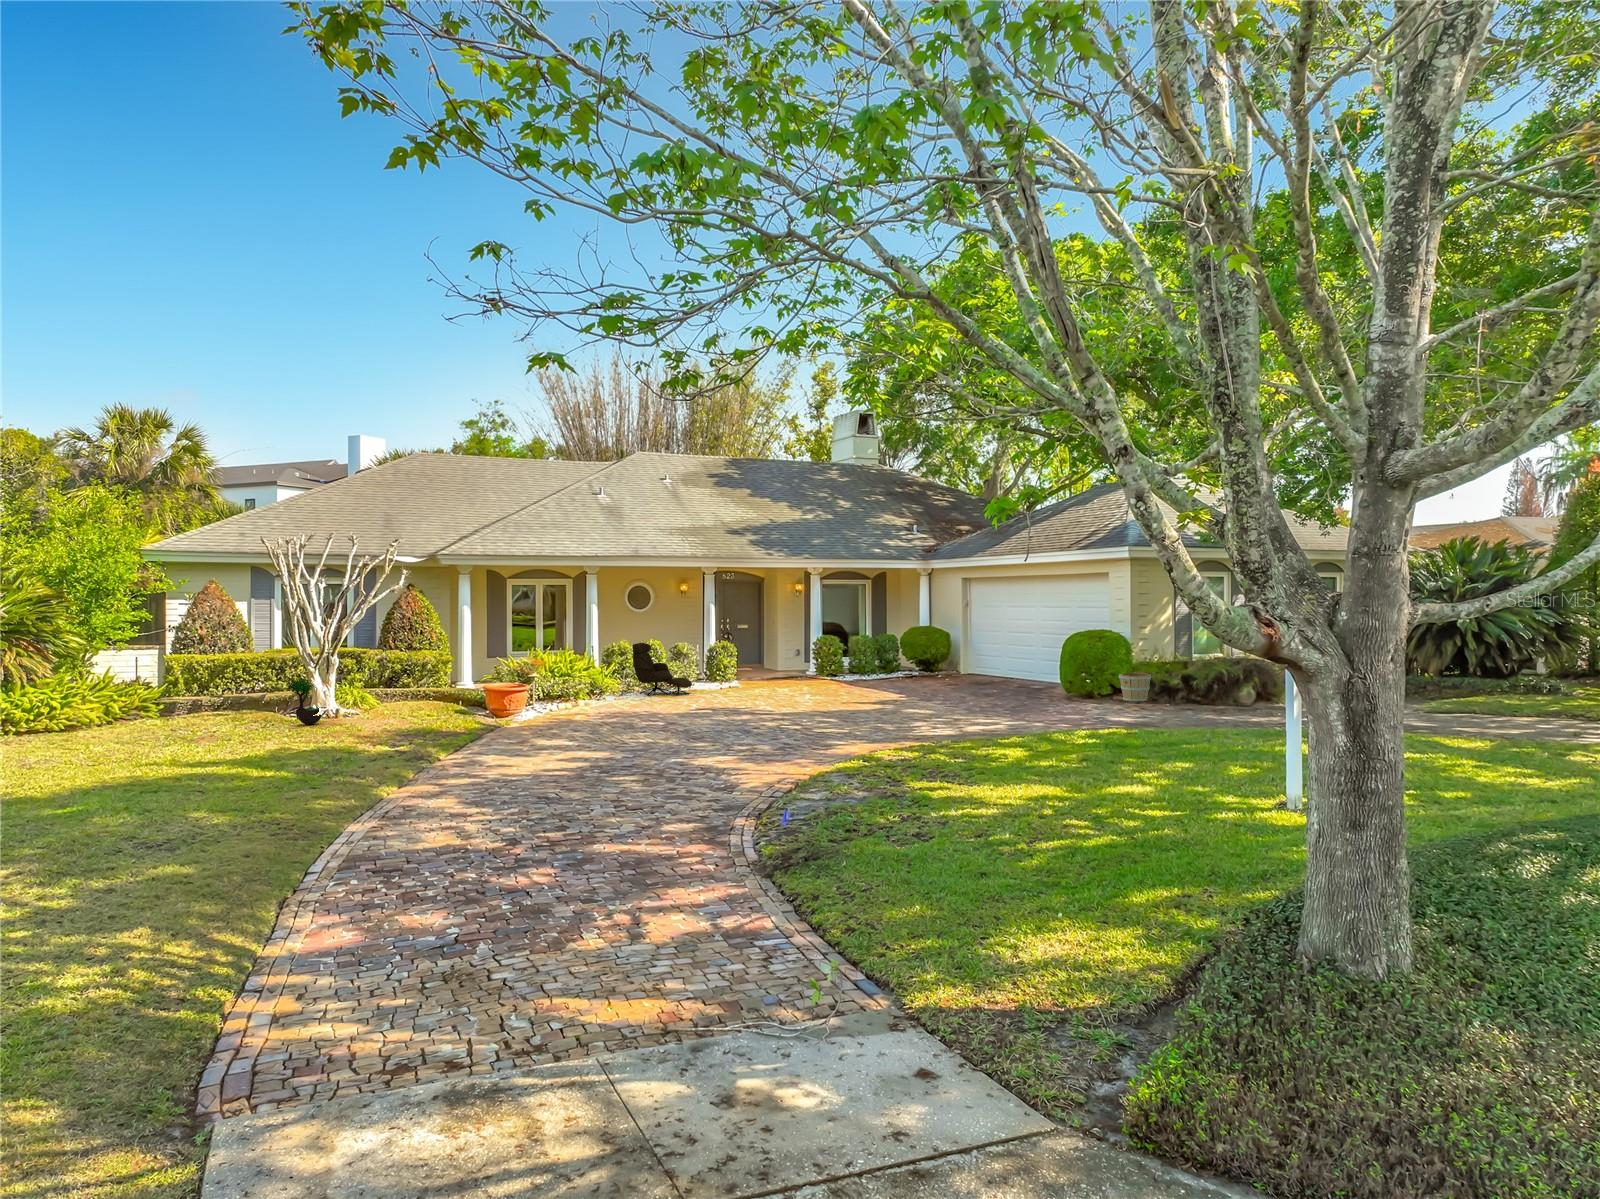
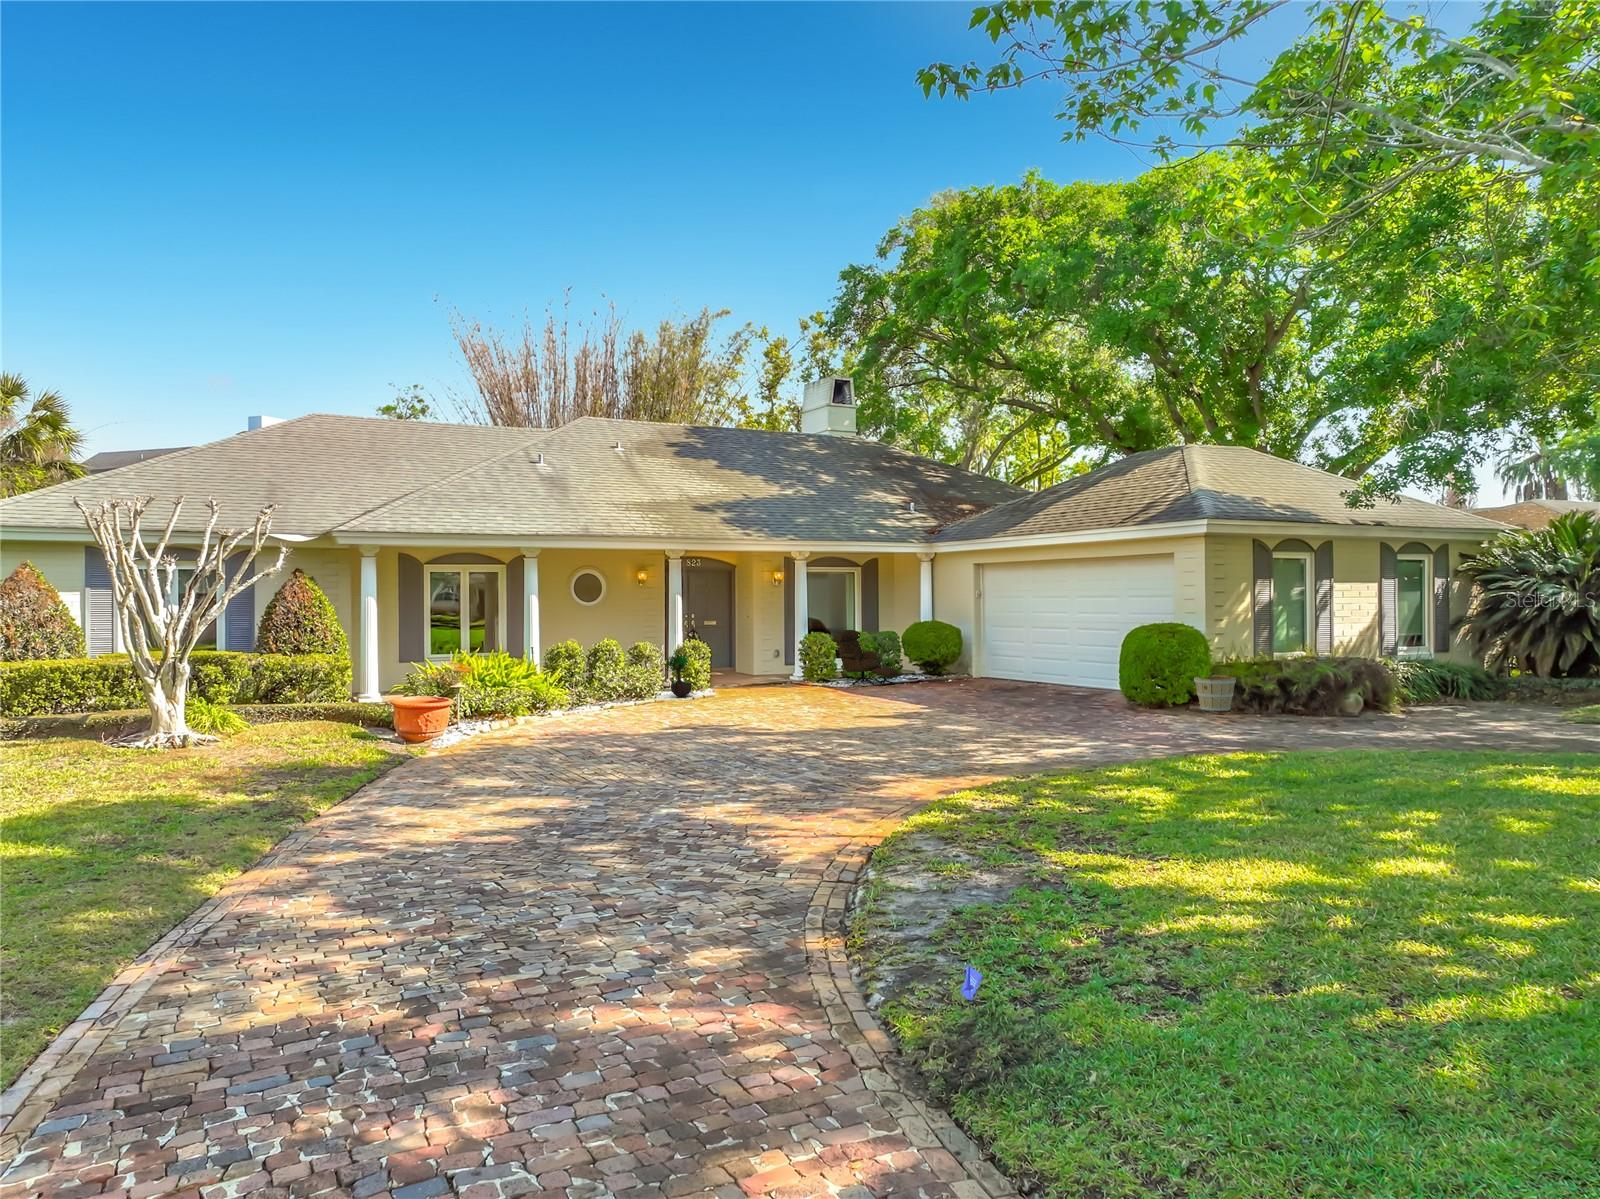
lounge chair: present [632,643,692,696] -> present [839,630,899,686]
potted tree: present [285,676,322,725] -> present [665,652,692,697]

